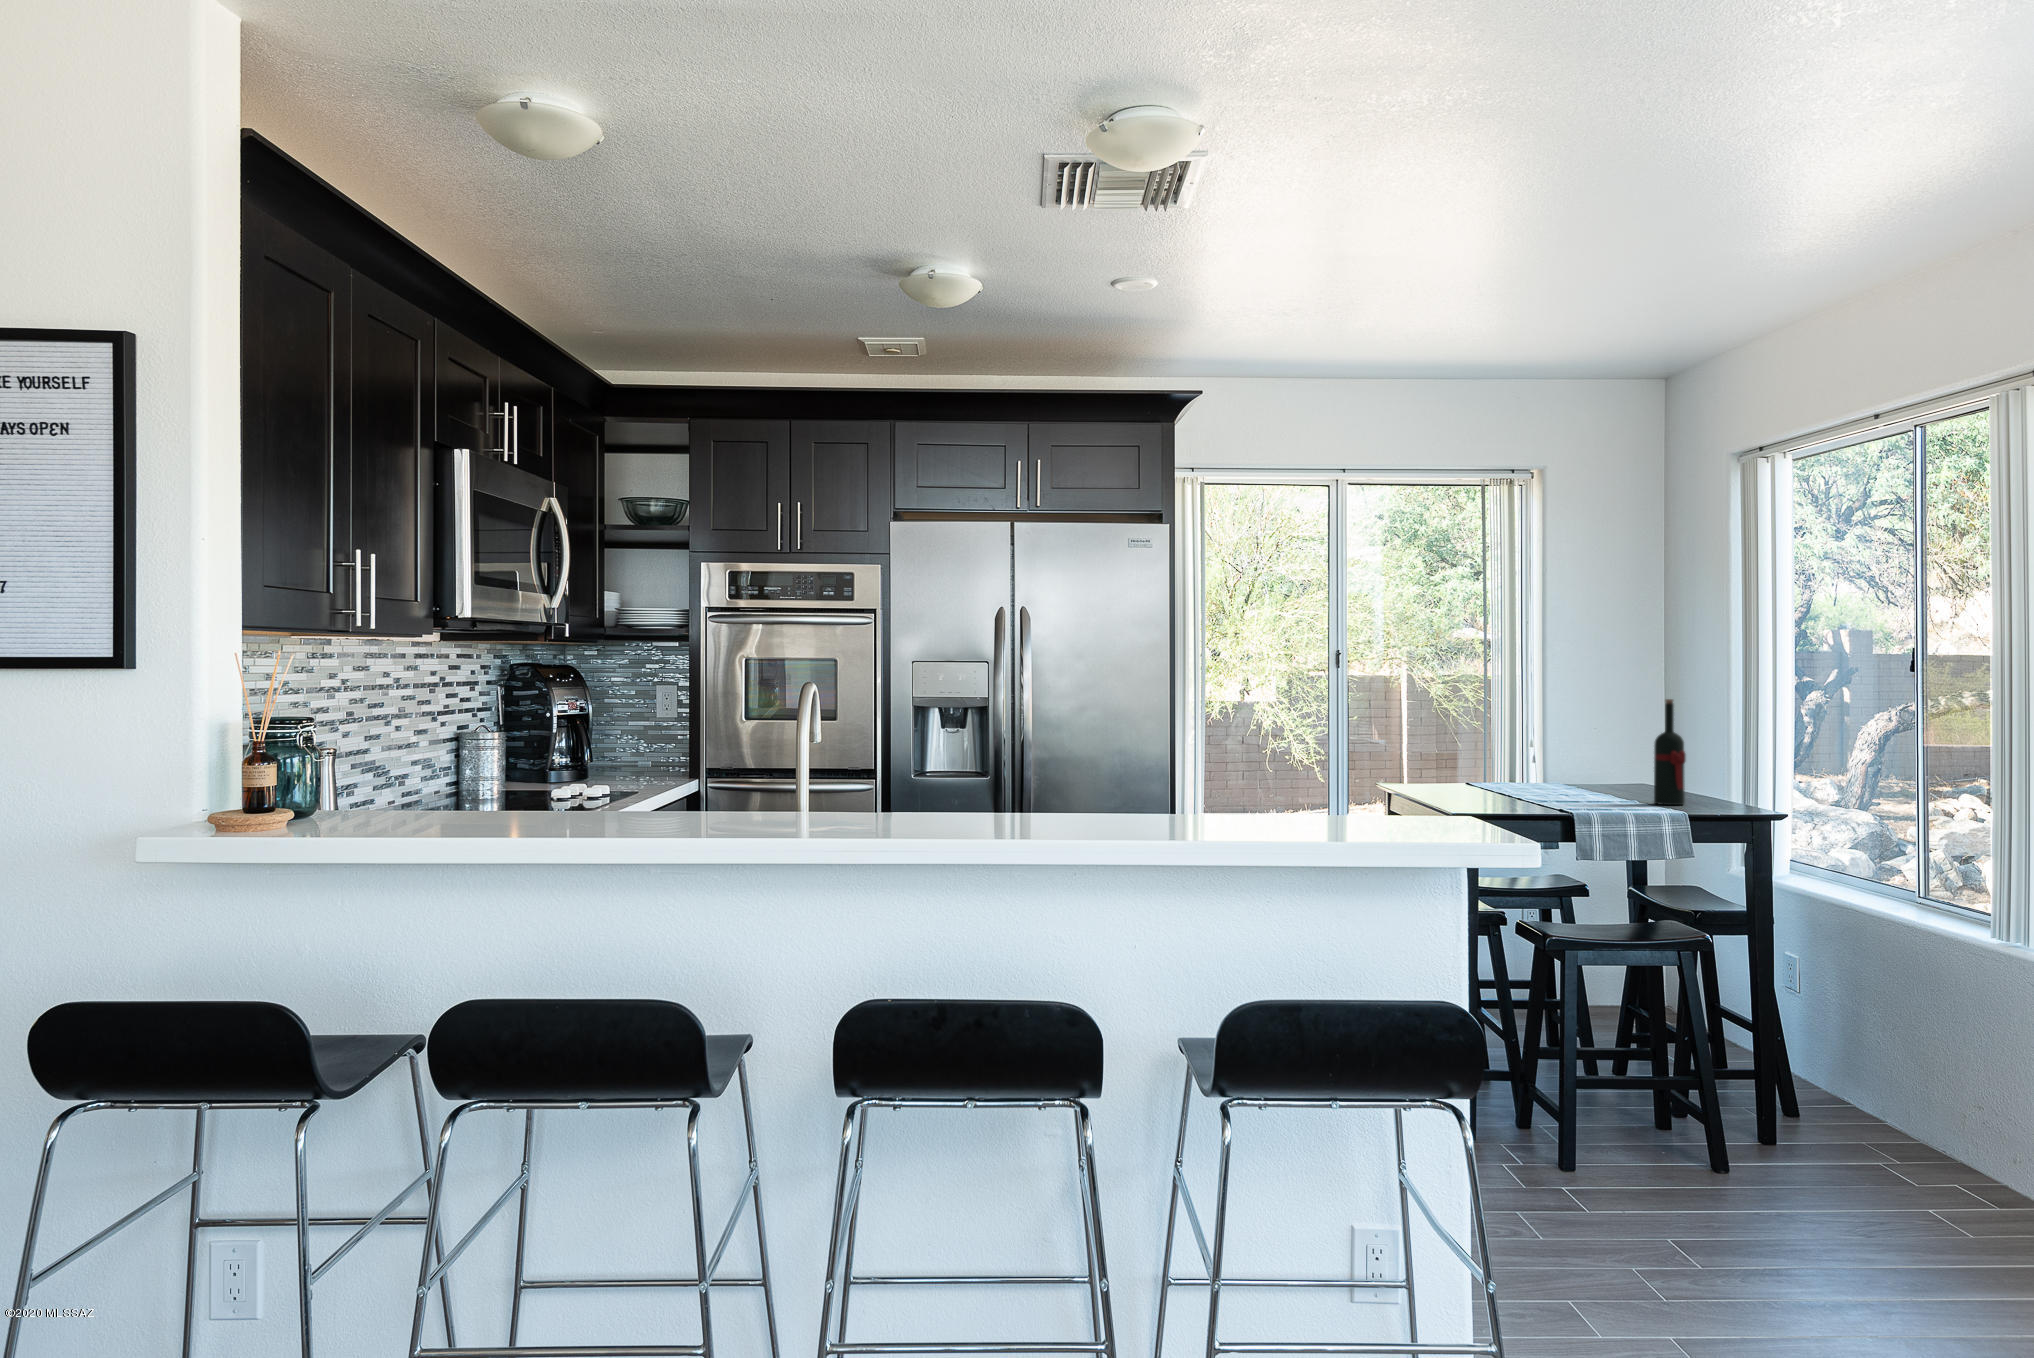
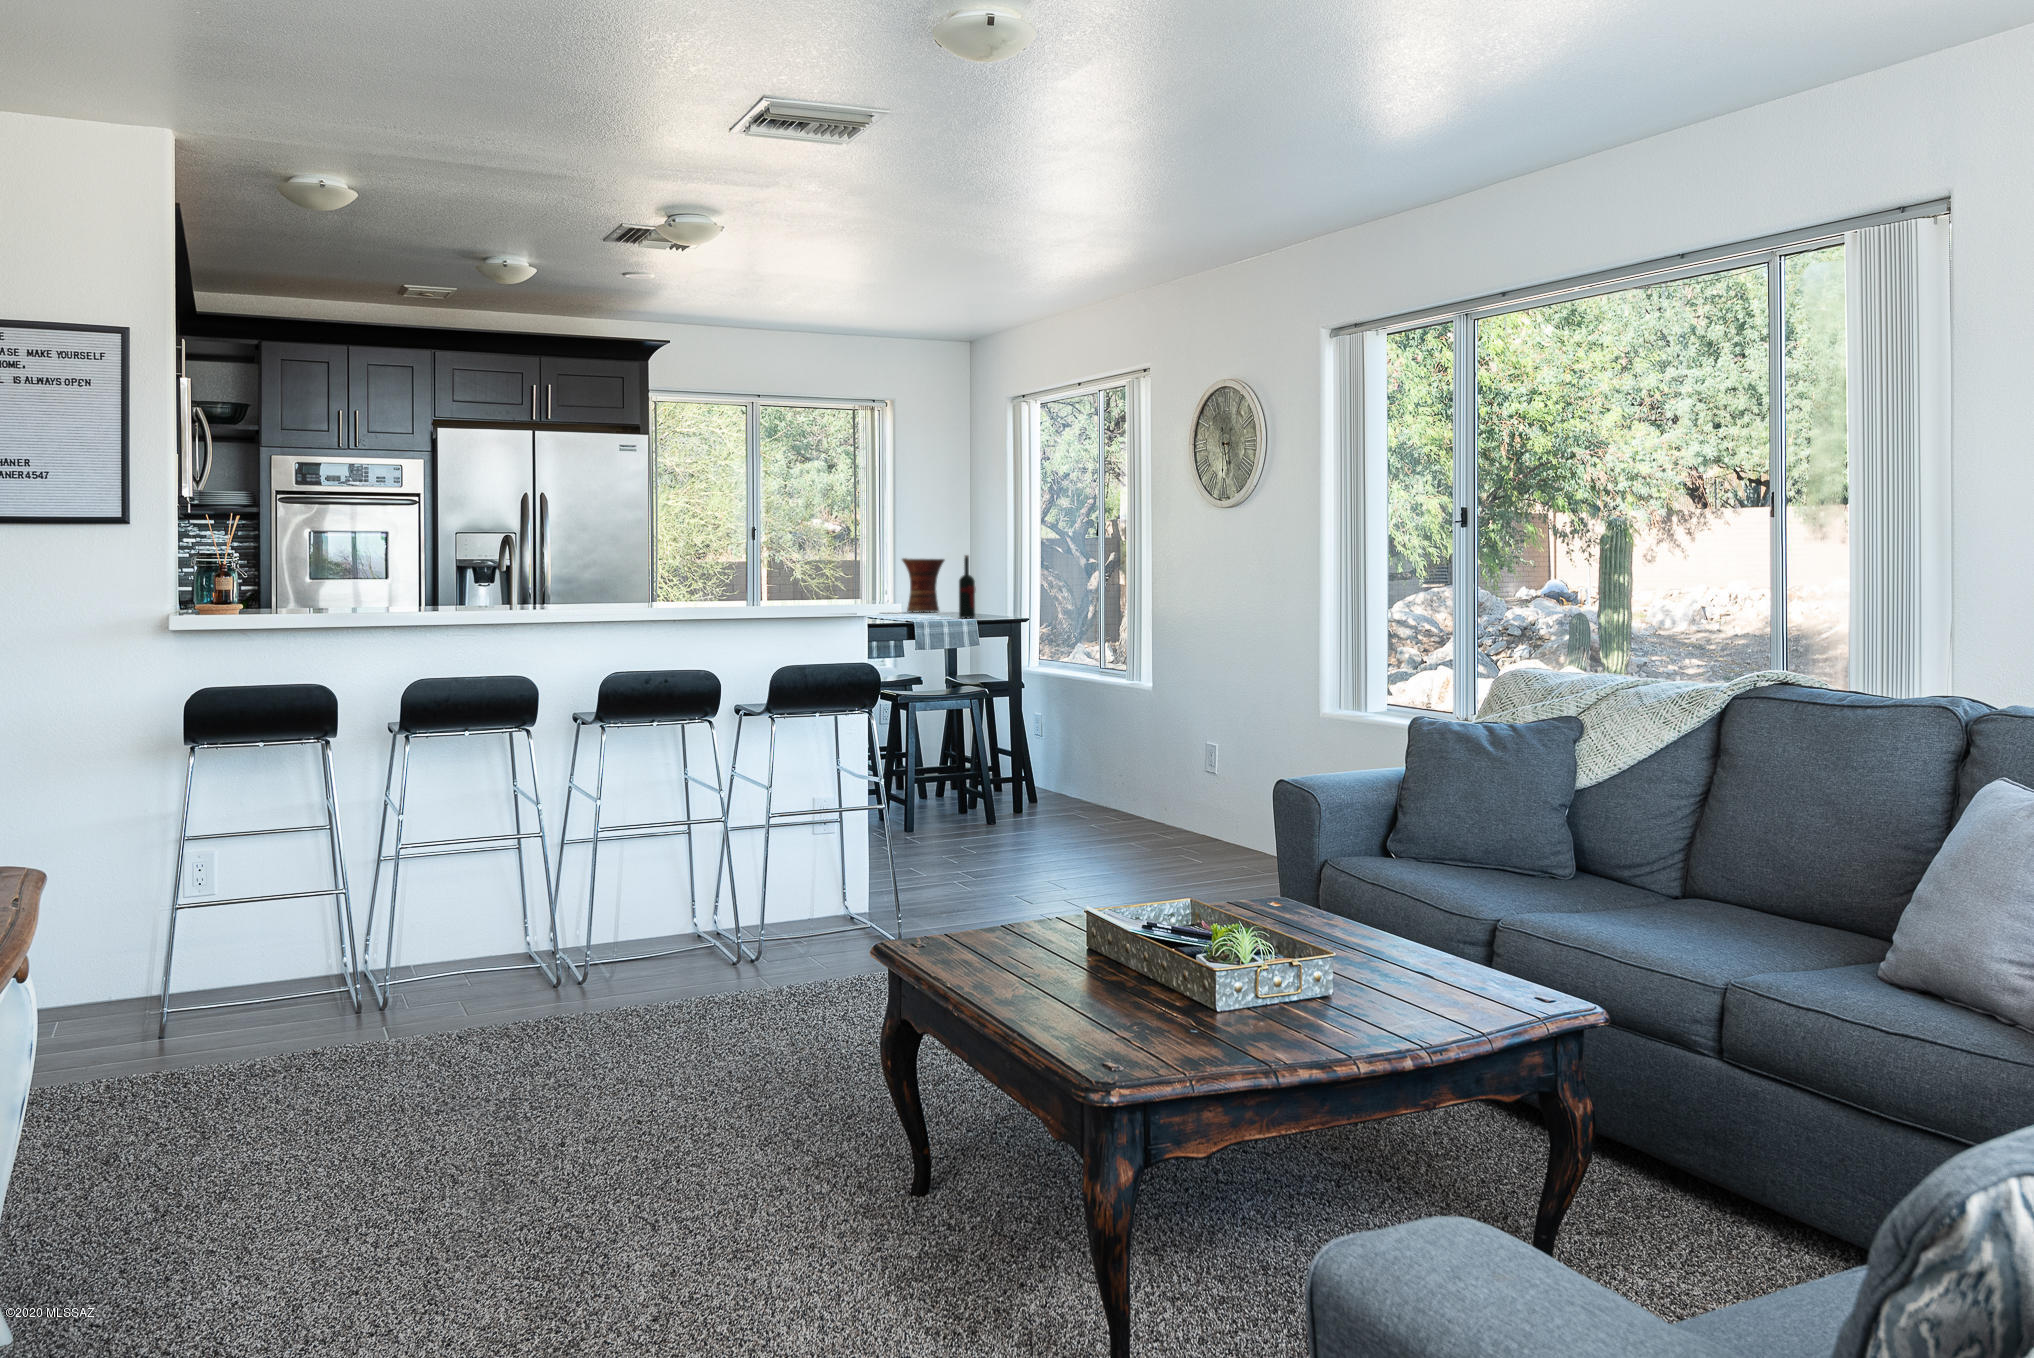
vase: none [1557,697,1628,778] -> present [902,558,944,612]

